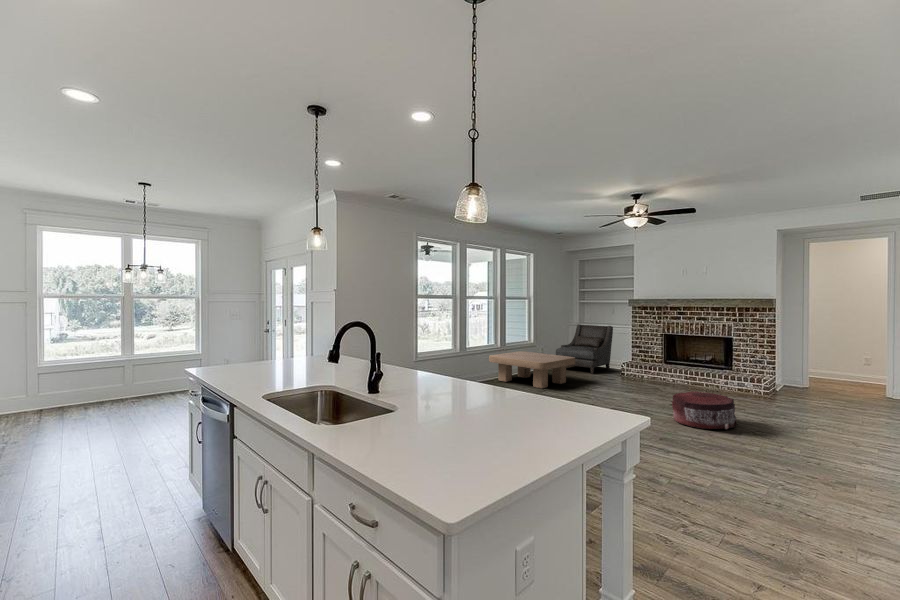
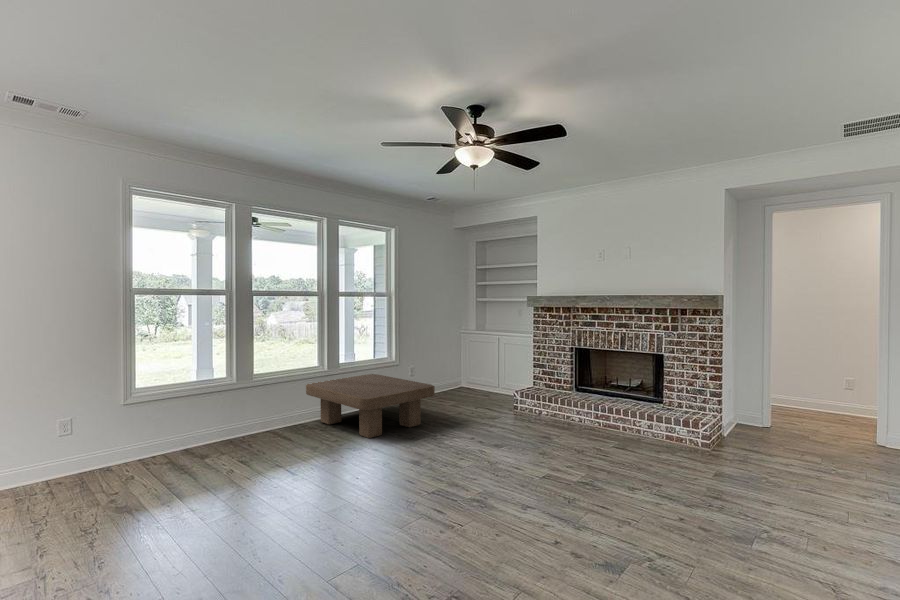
armchair: present [556,324,613,374] -> none [433,331,517,406]
pouf: present [671,391,737,429] -> none [514,458,614,540]

